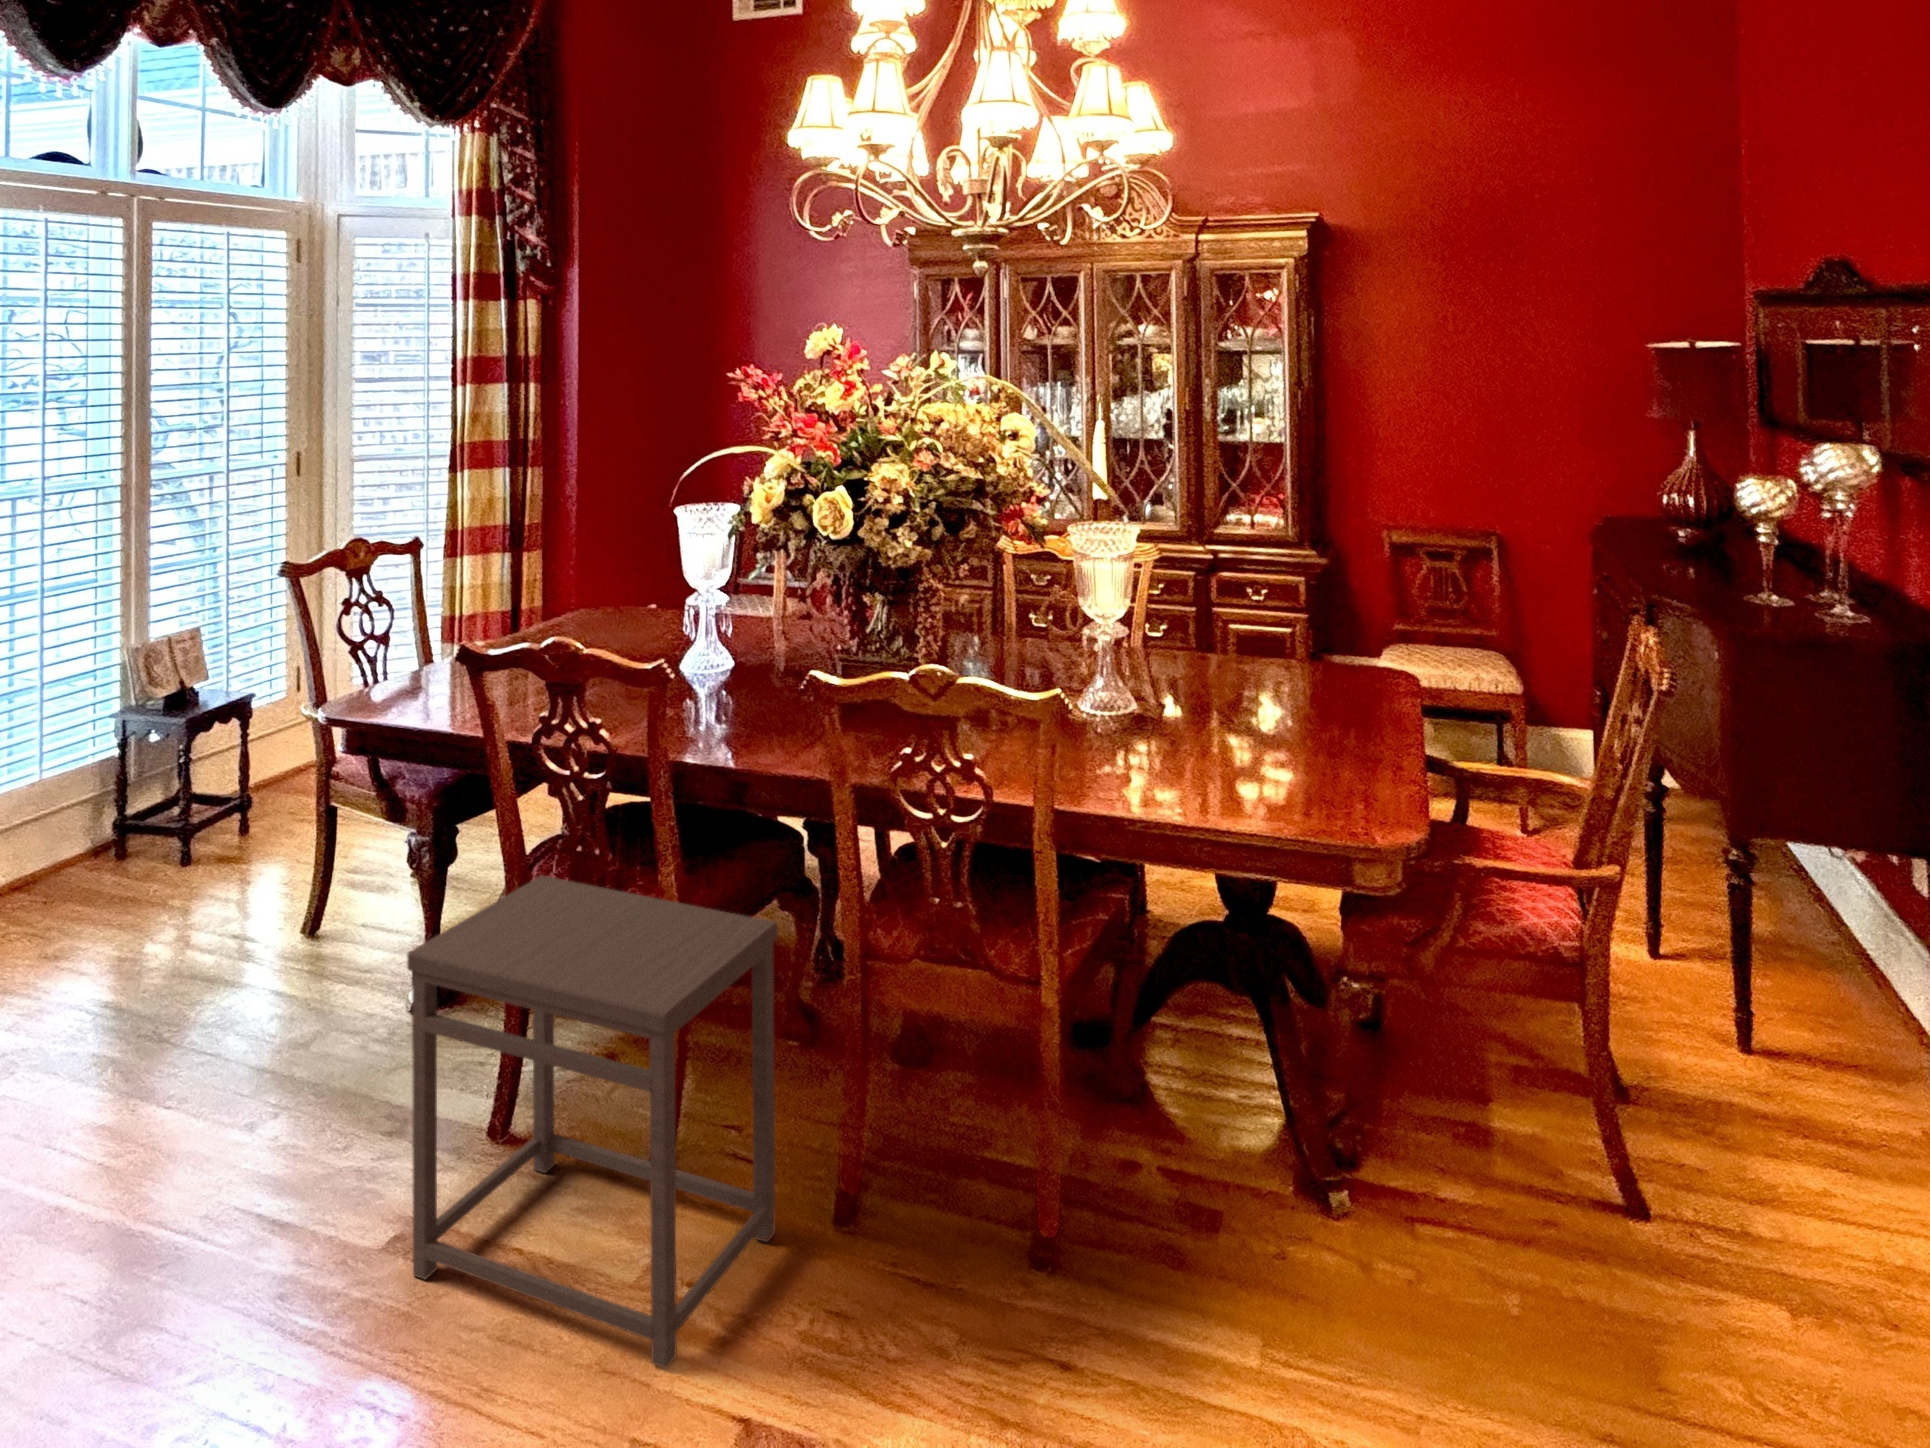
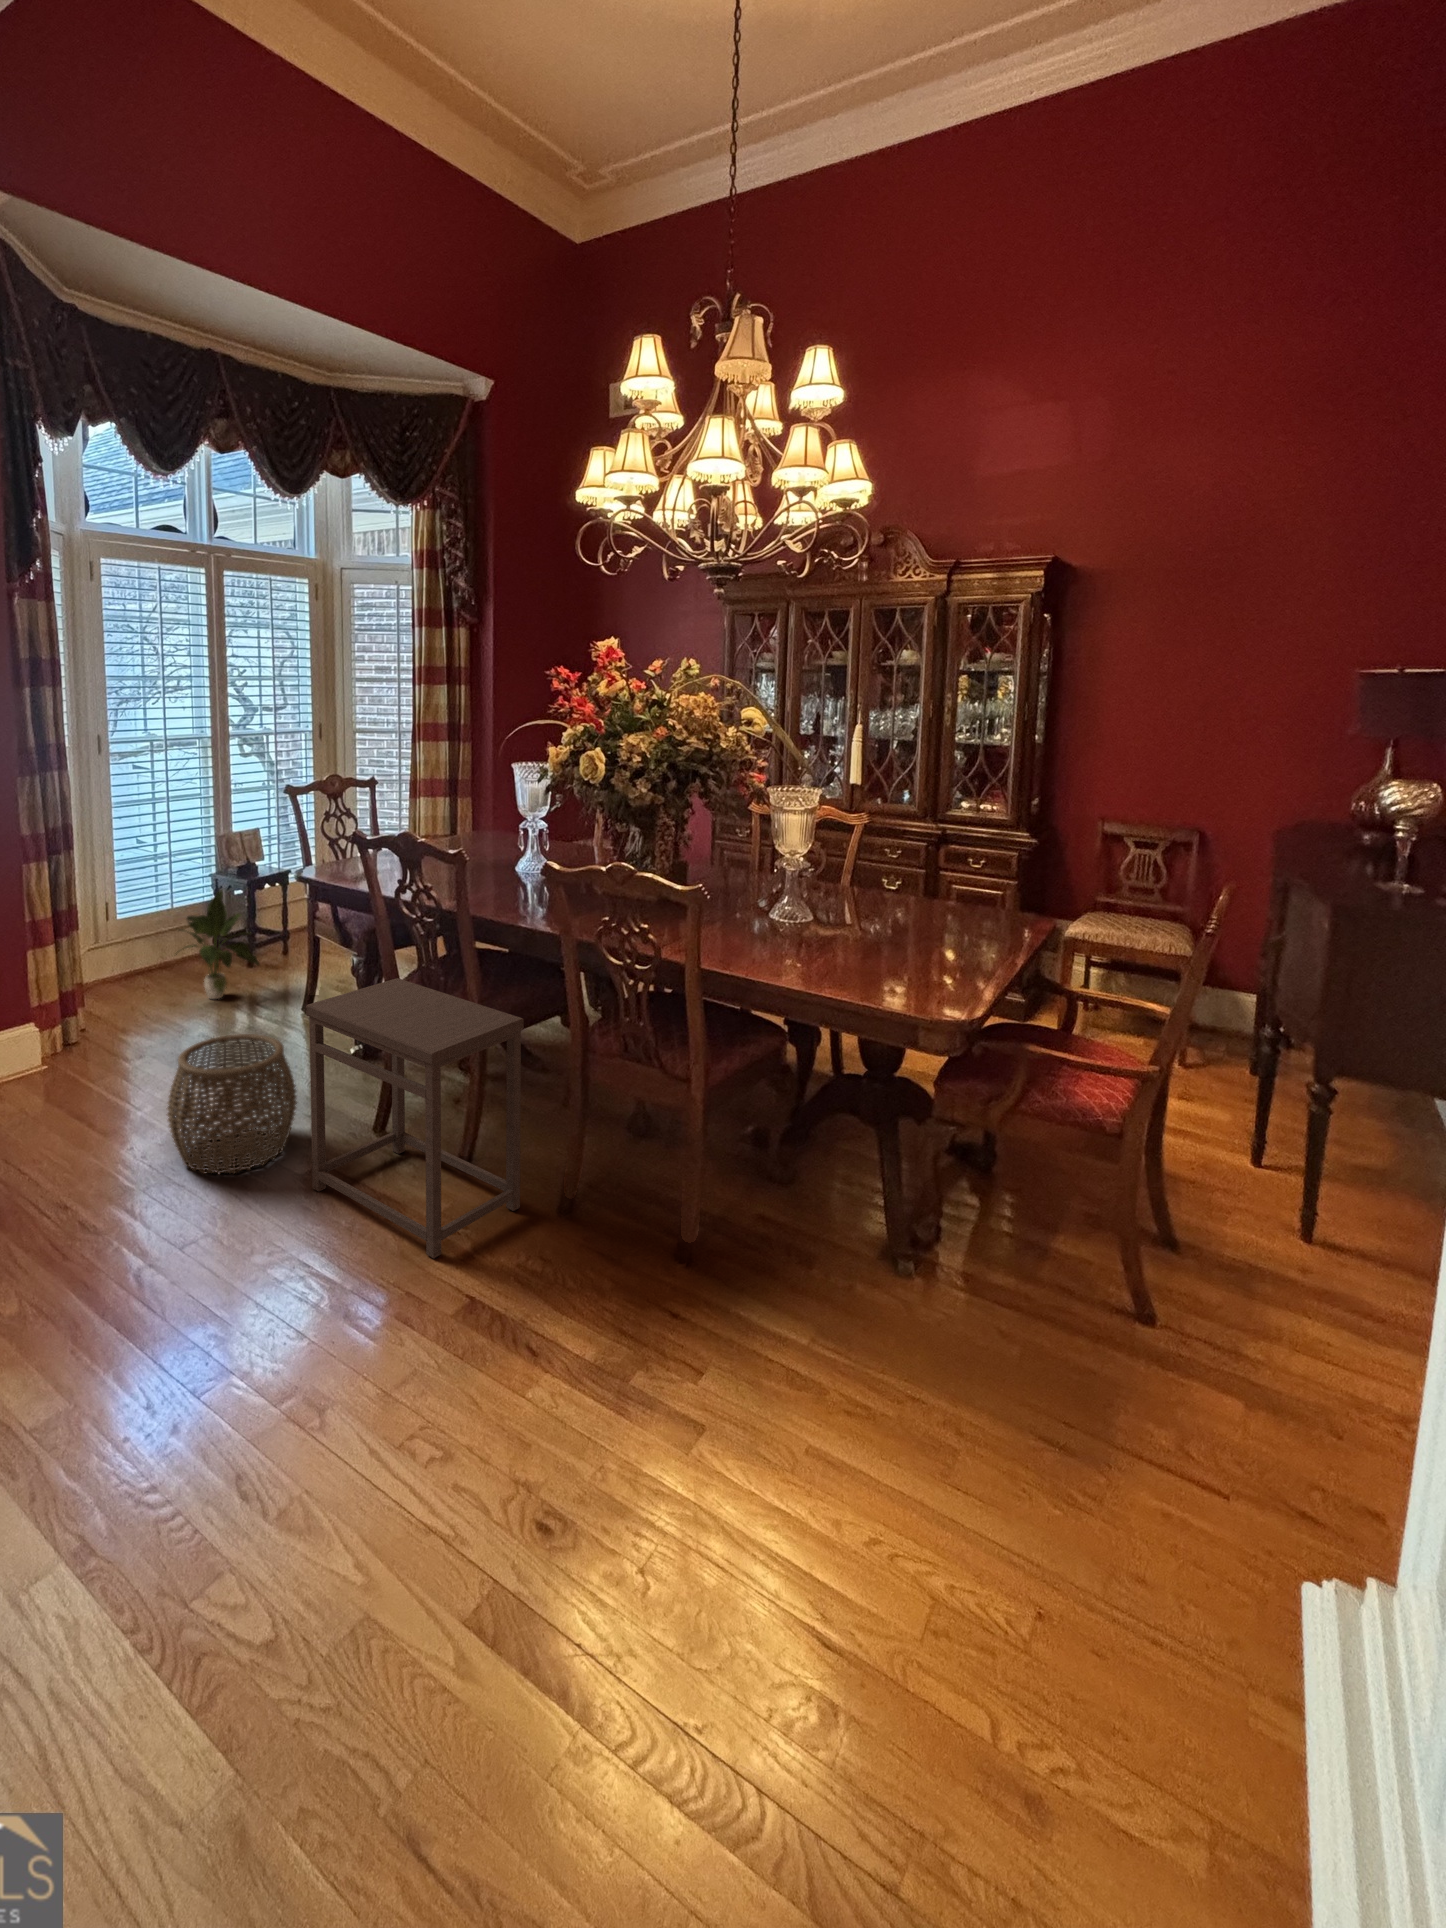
potted plant: none [53,740,219,930] -> present [177,891,259,999]
woven basket: none [121,1006,363,1292] -> present [167,1034,297,1174]

